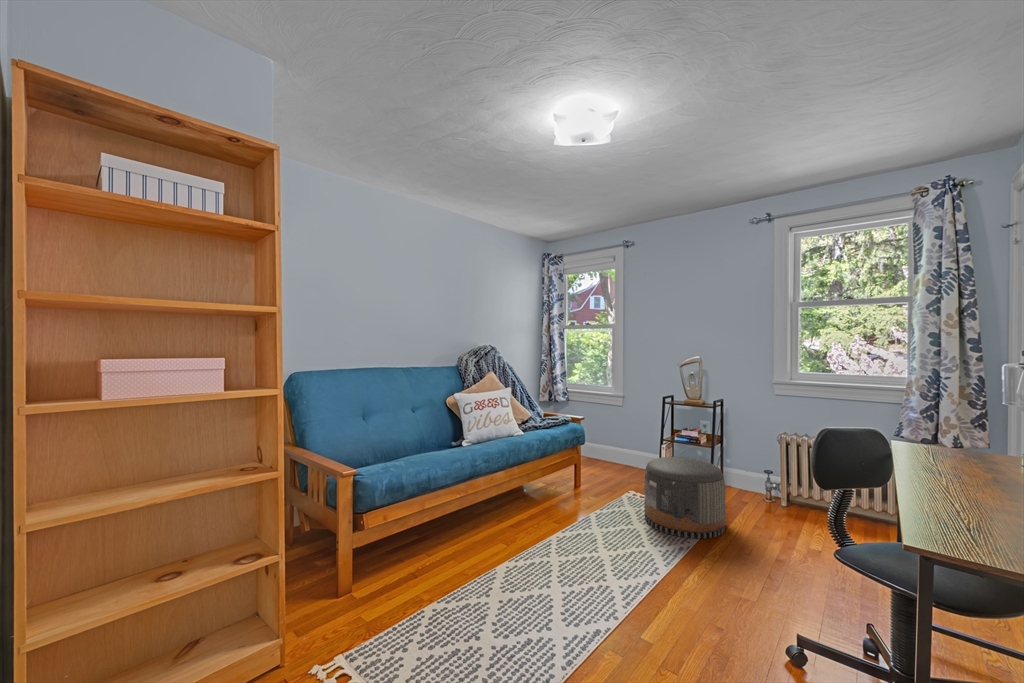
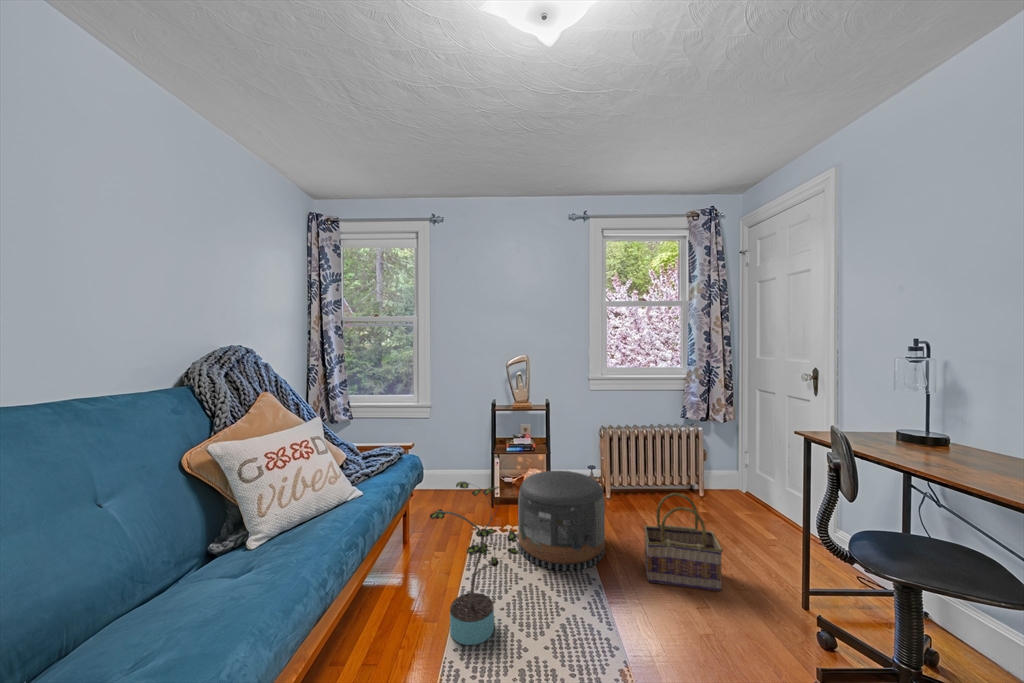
potted plant: none [541,436,596,540] -> present [430,482,519,645]
basket: none [729,490,817,590] -> present [644,493,723,591]

